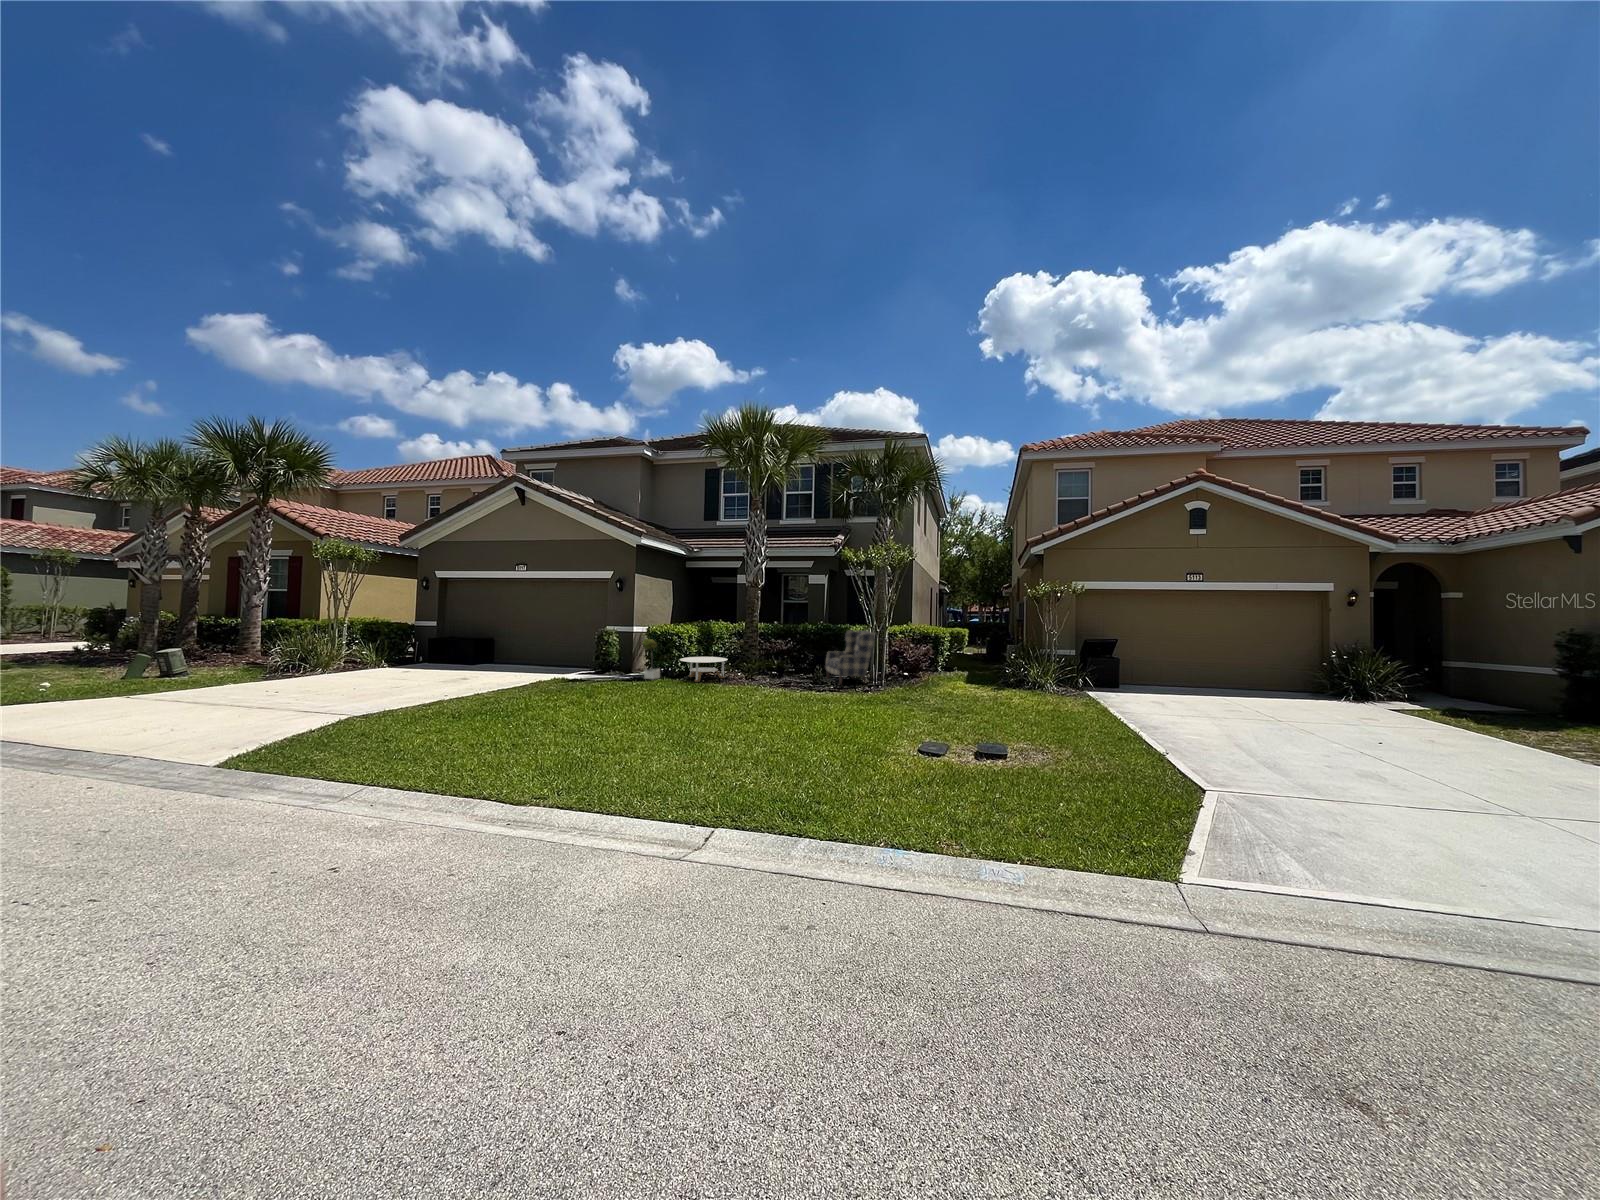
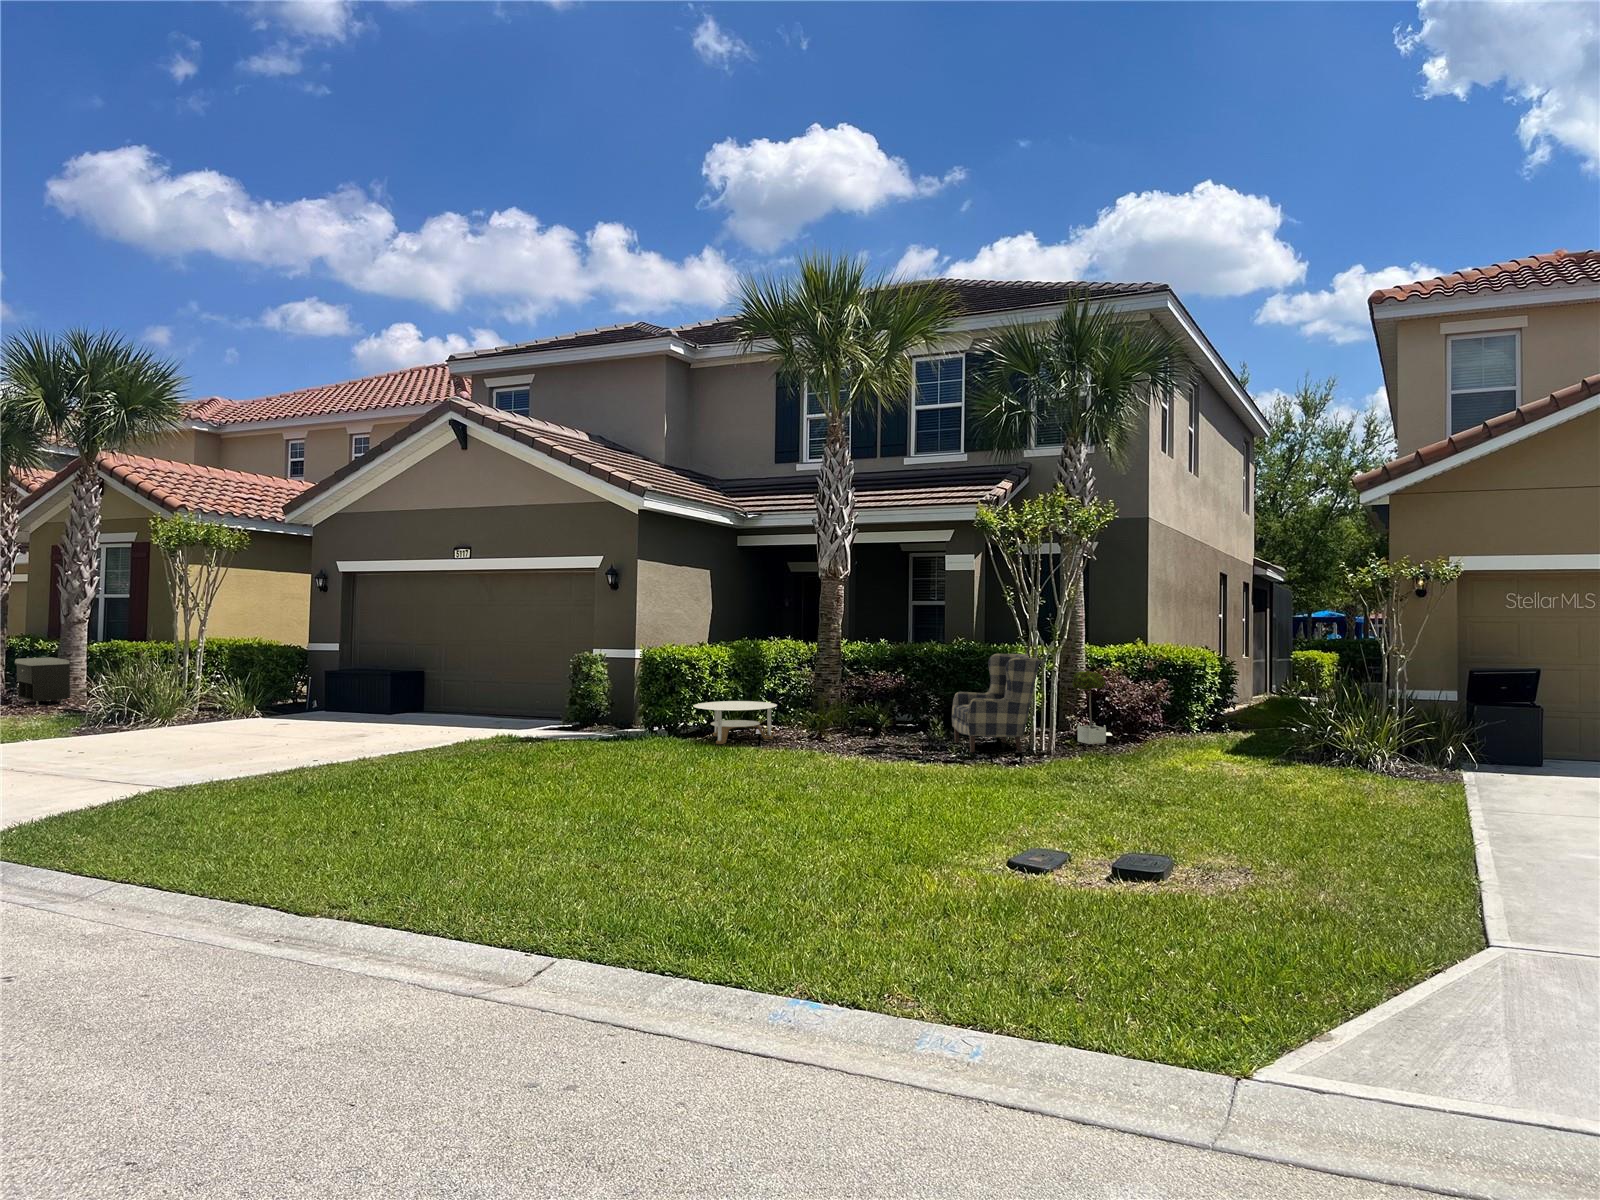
storage bench: none [205,630,248,661] -> present [15,657,70,706]
potted tree: present [642,639,660,679] -> present [1072,670,1106,744]

